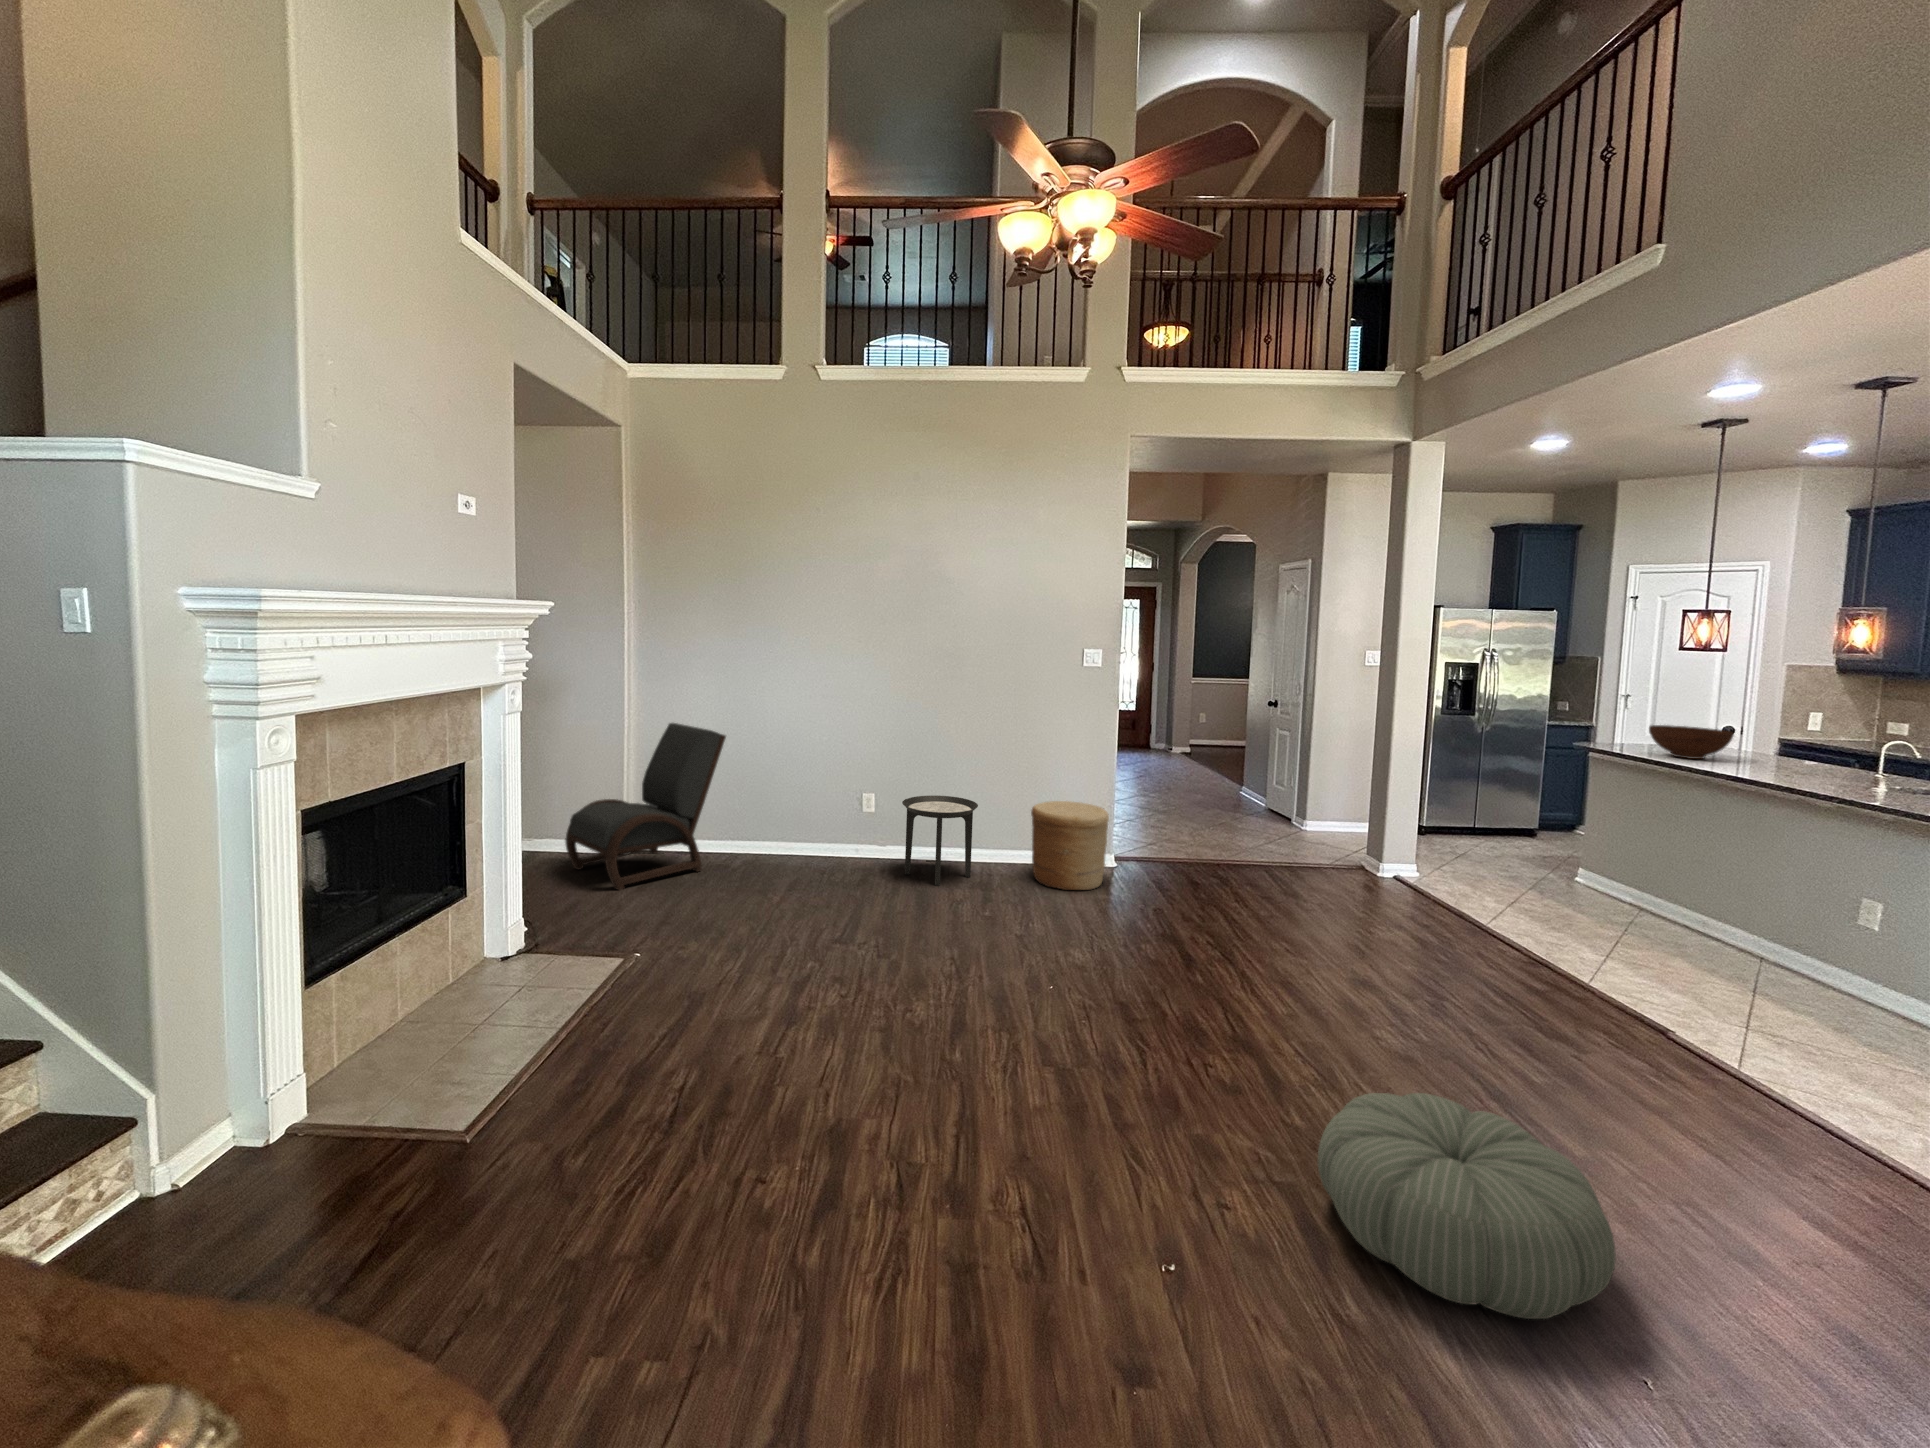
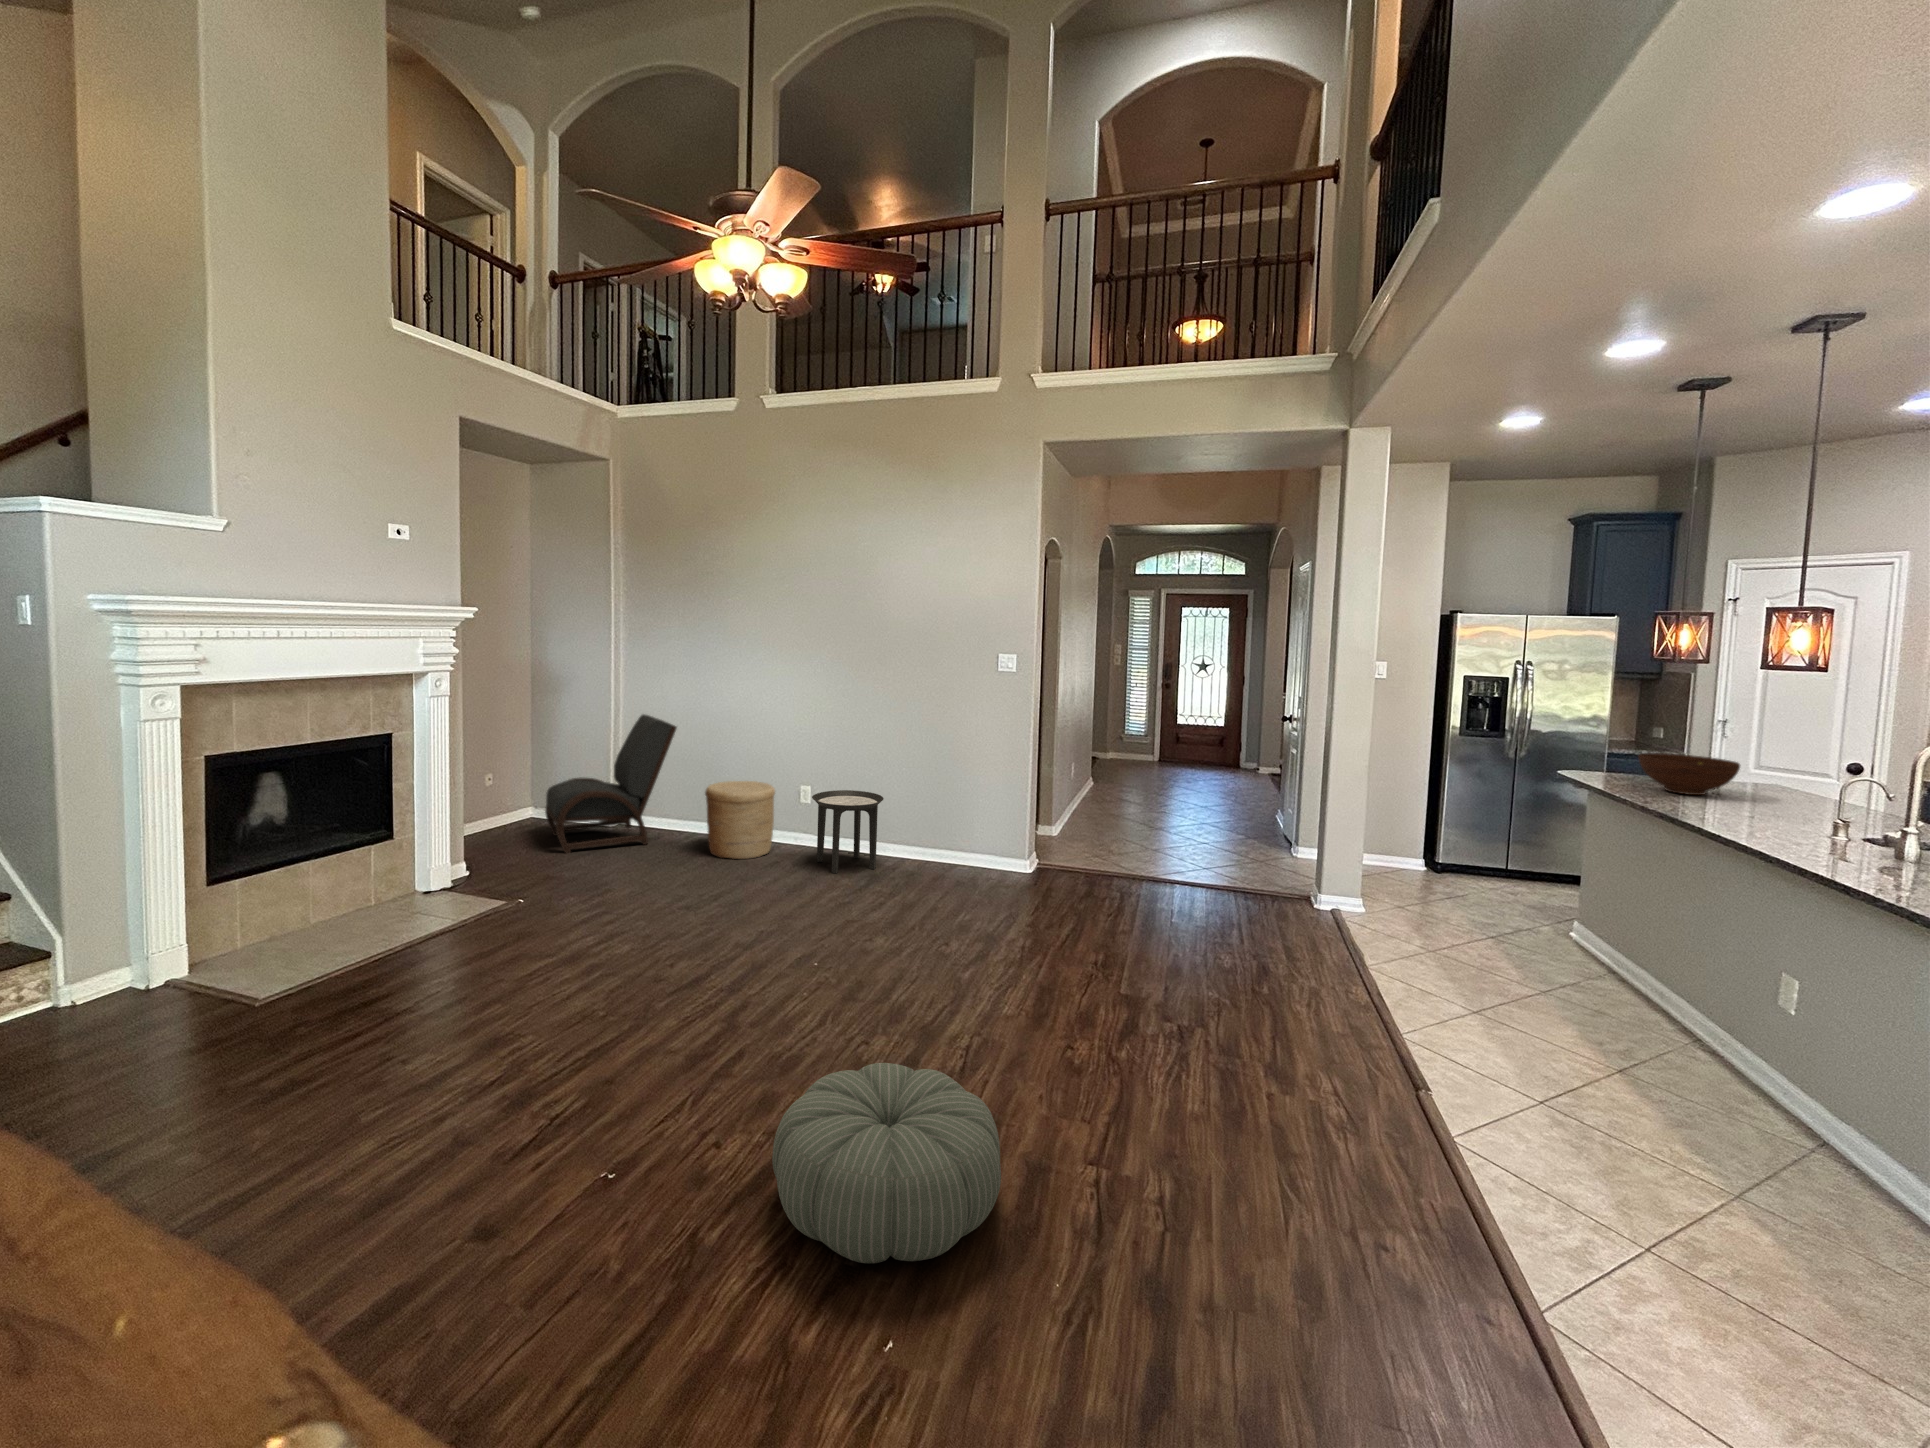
woven basket: present [1031,801,1109,890] -> present [705,781,775,859]

